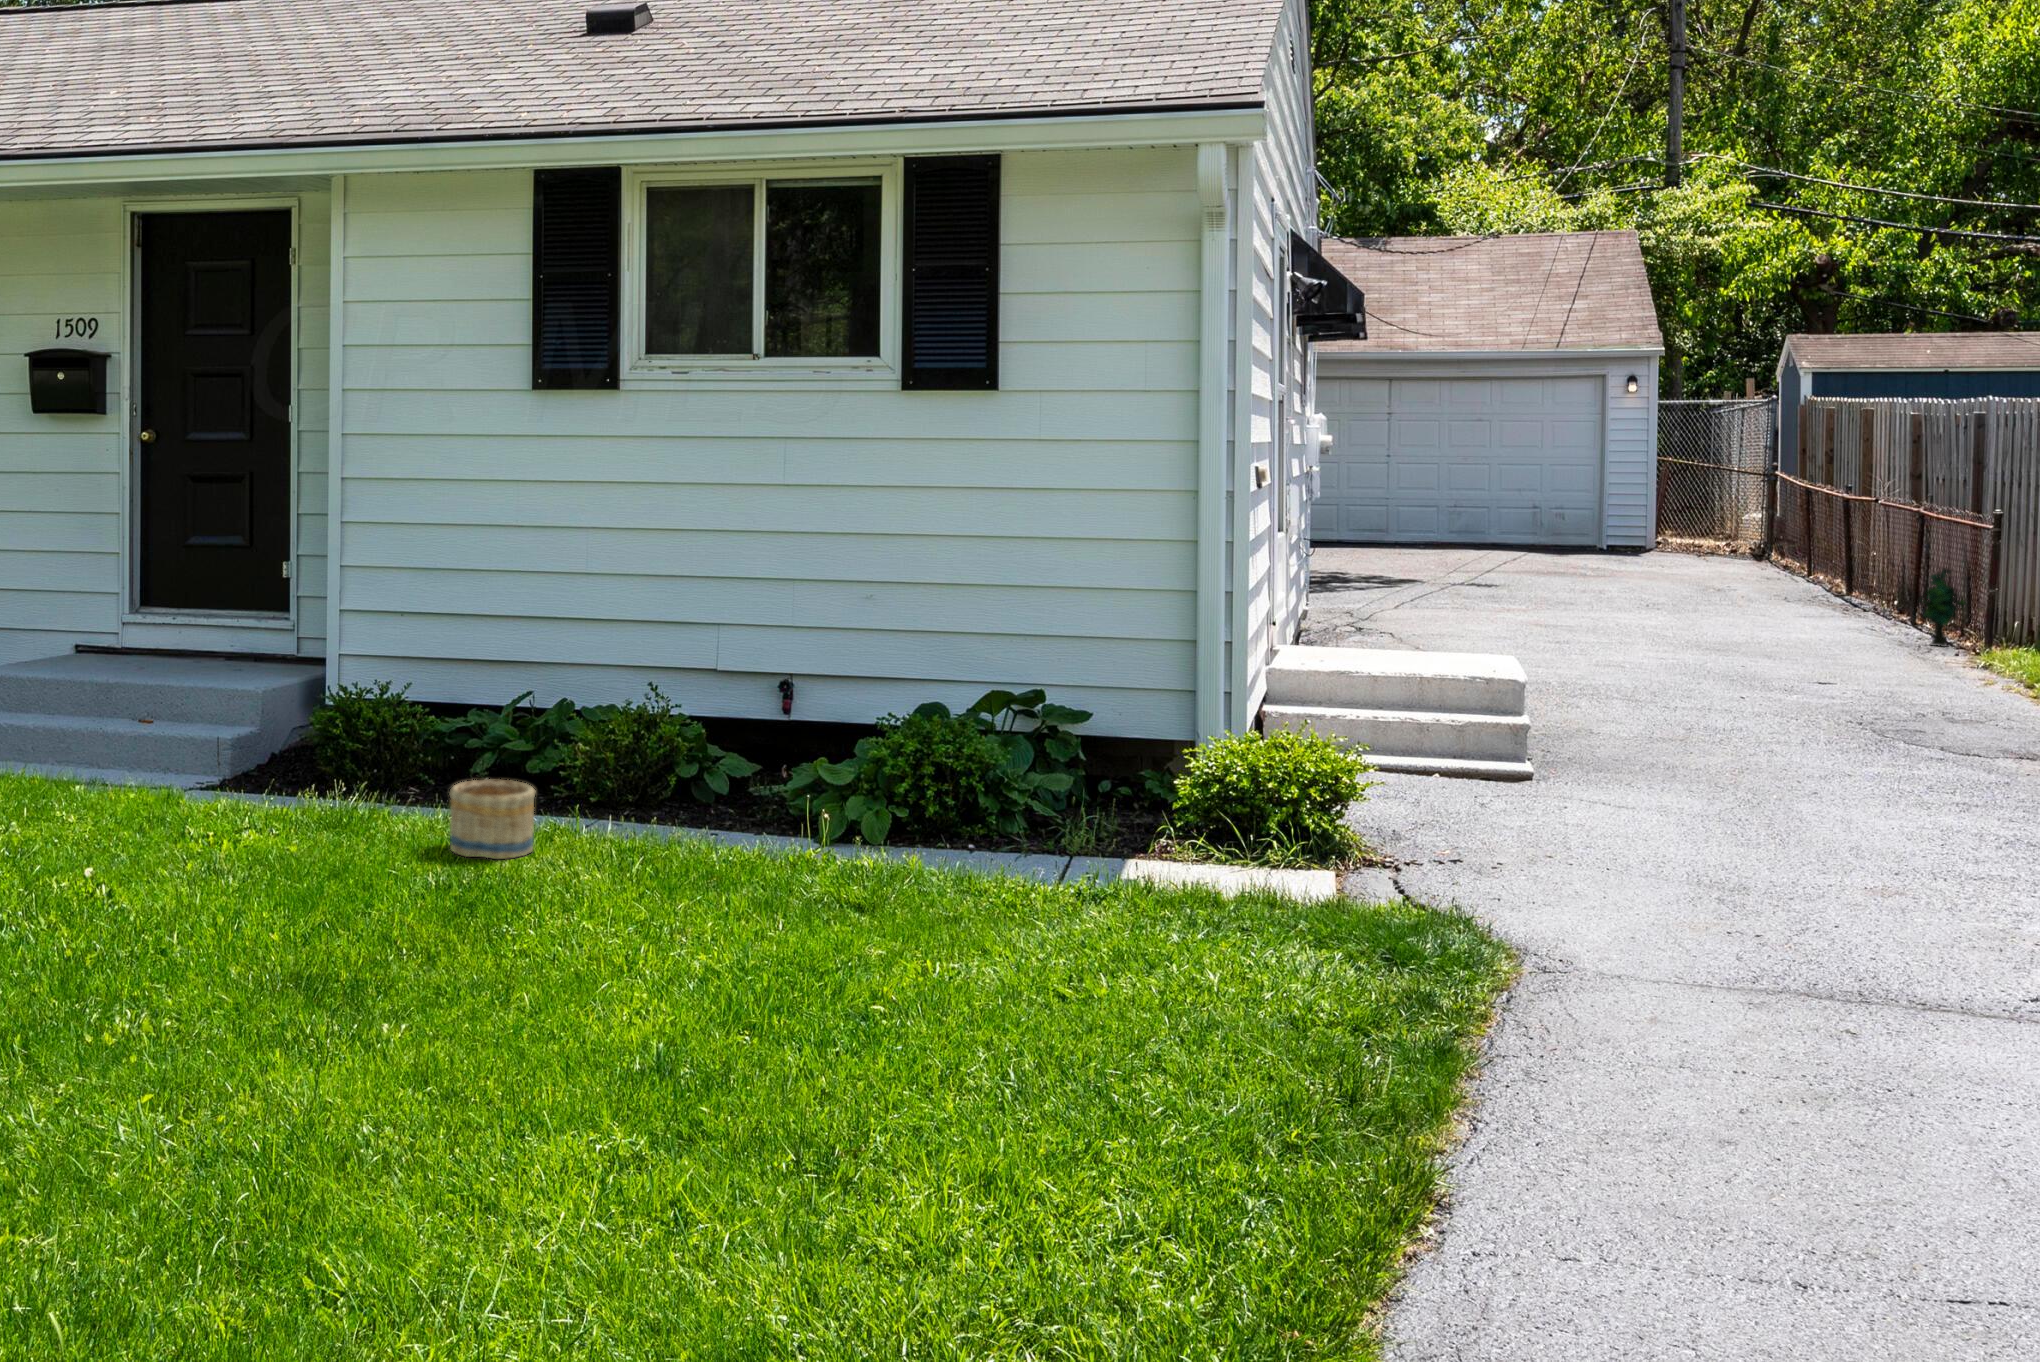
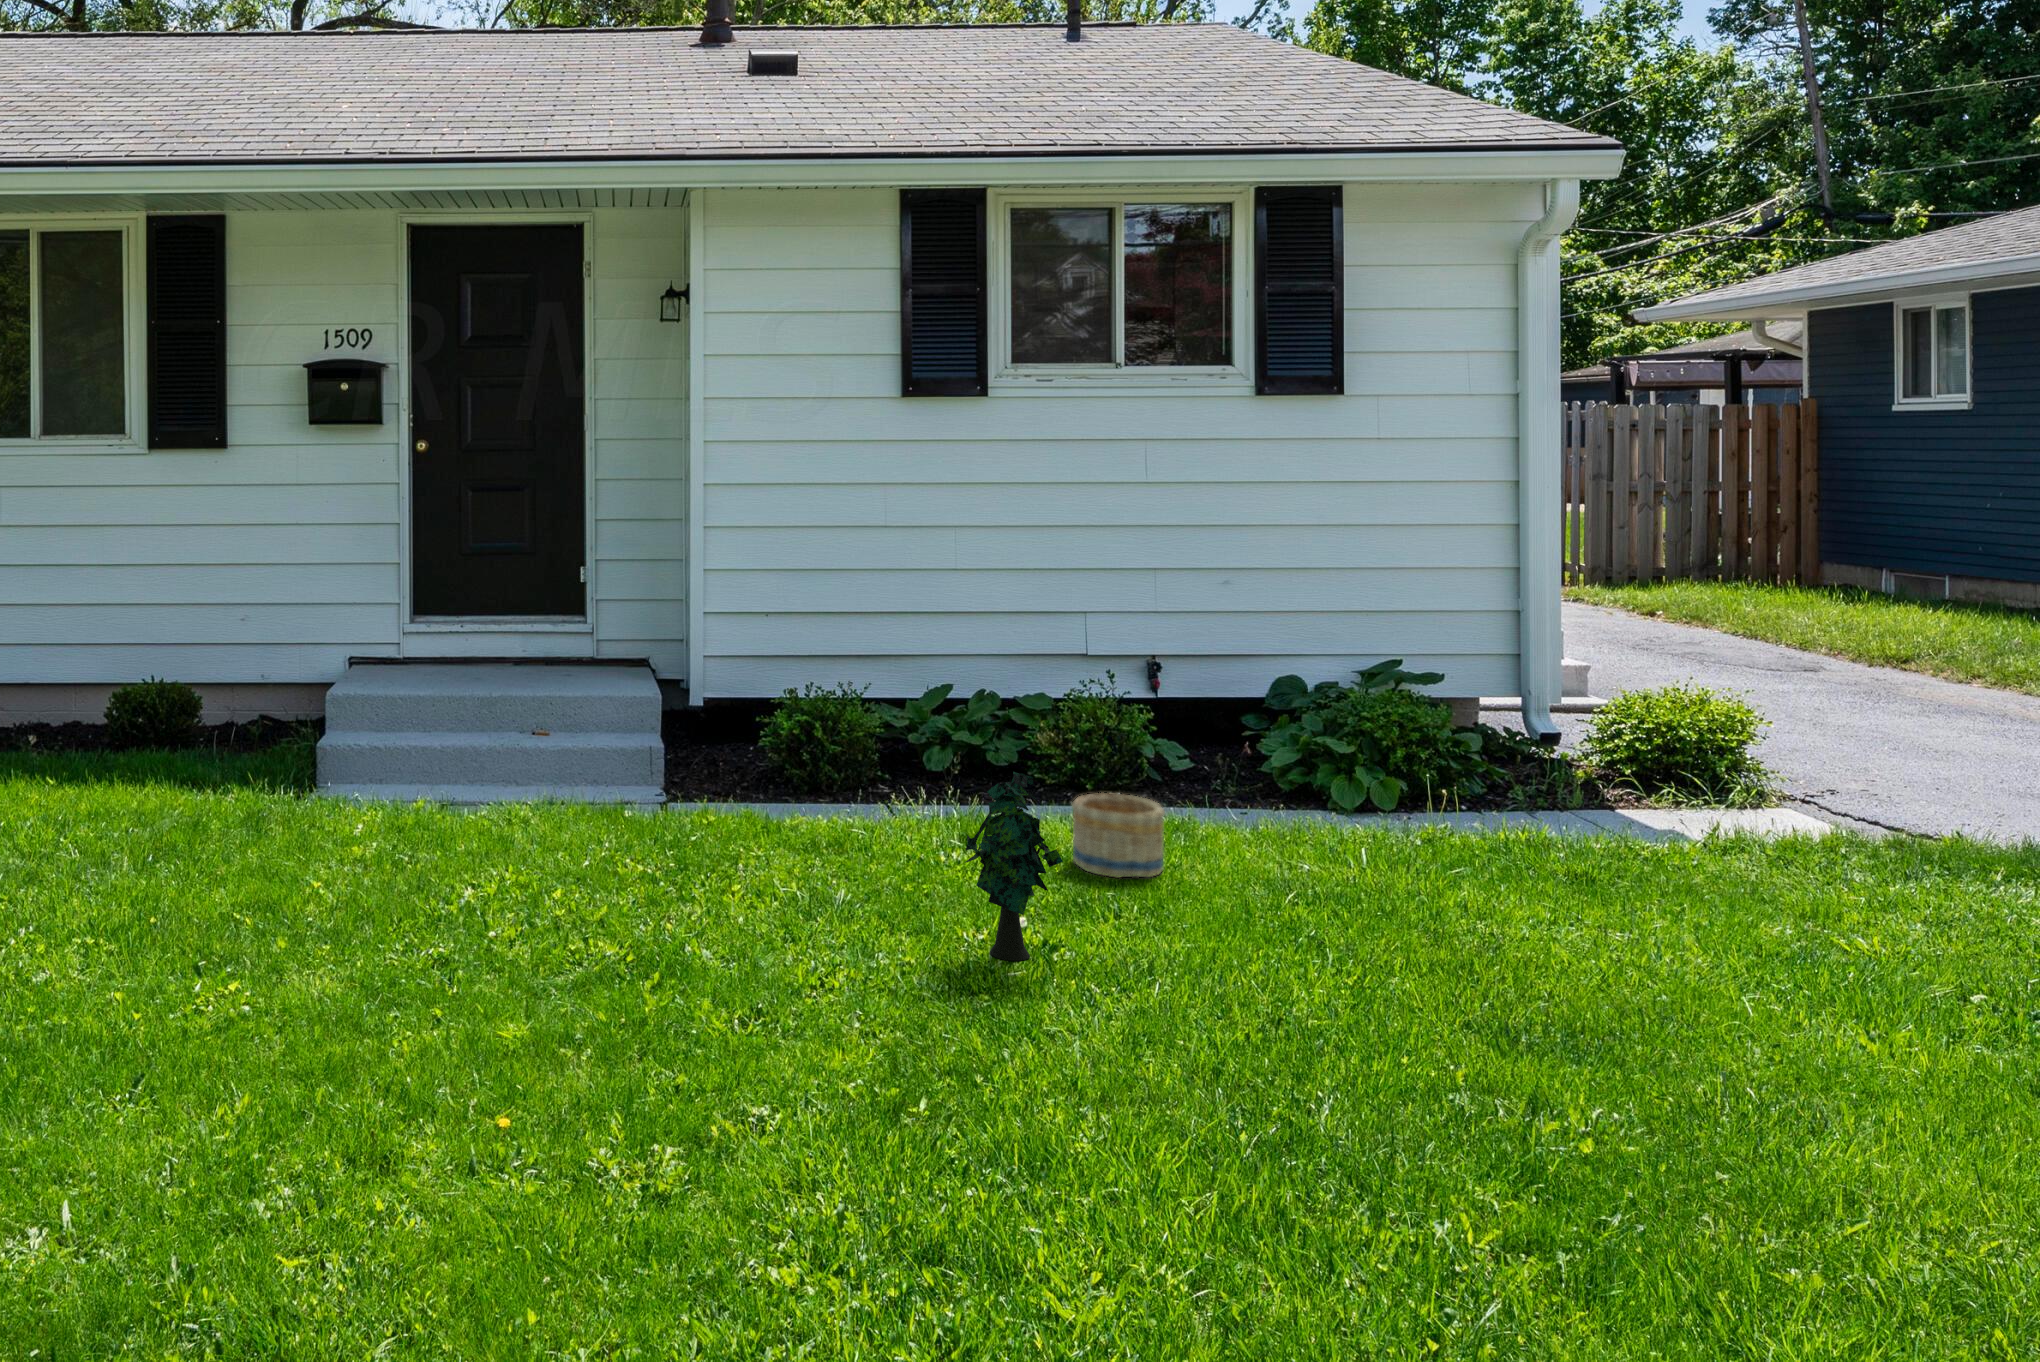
decorative plant: present [1919,568,1966,647] -> present [965,772,1063,961]

